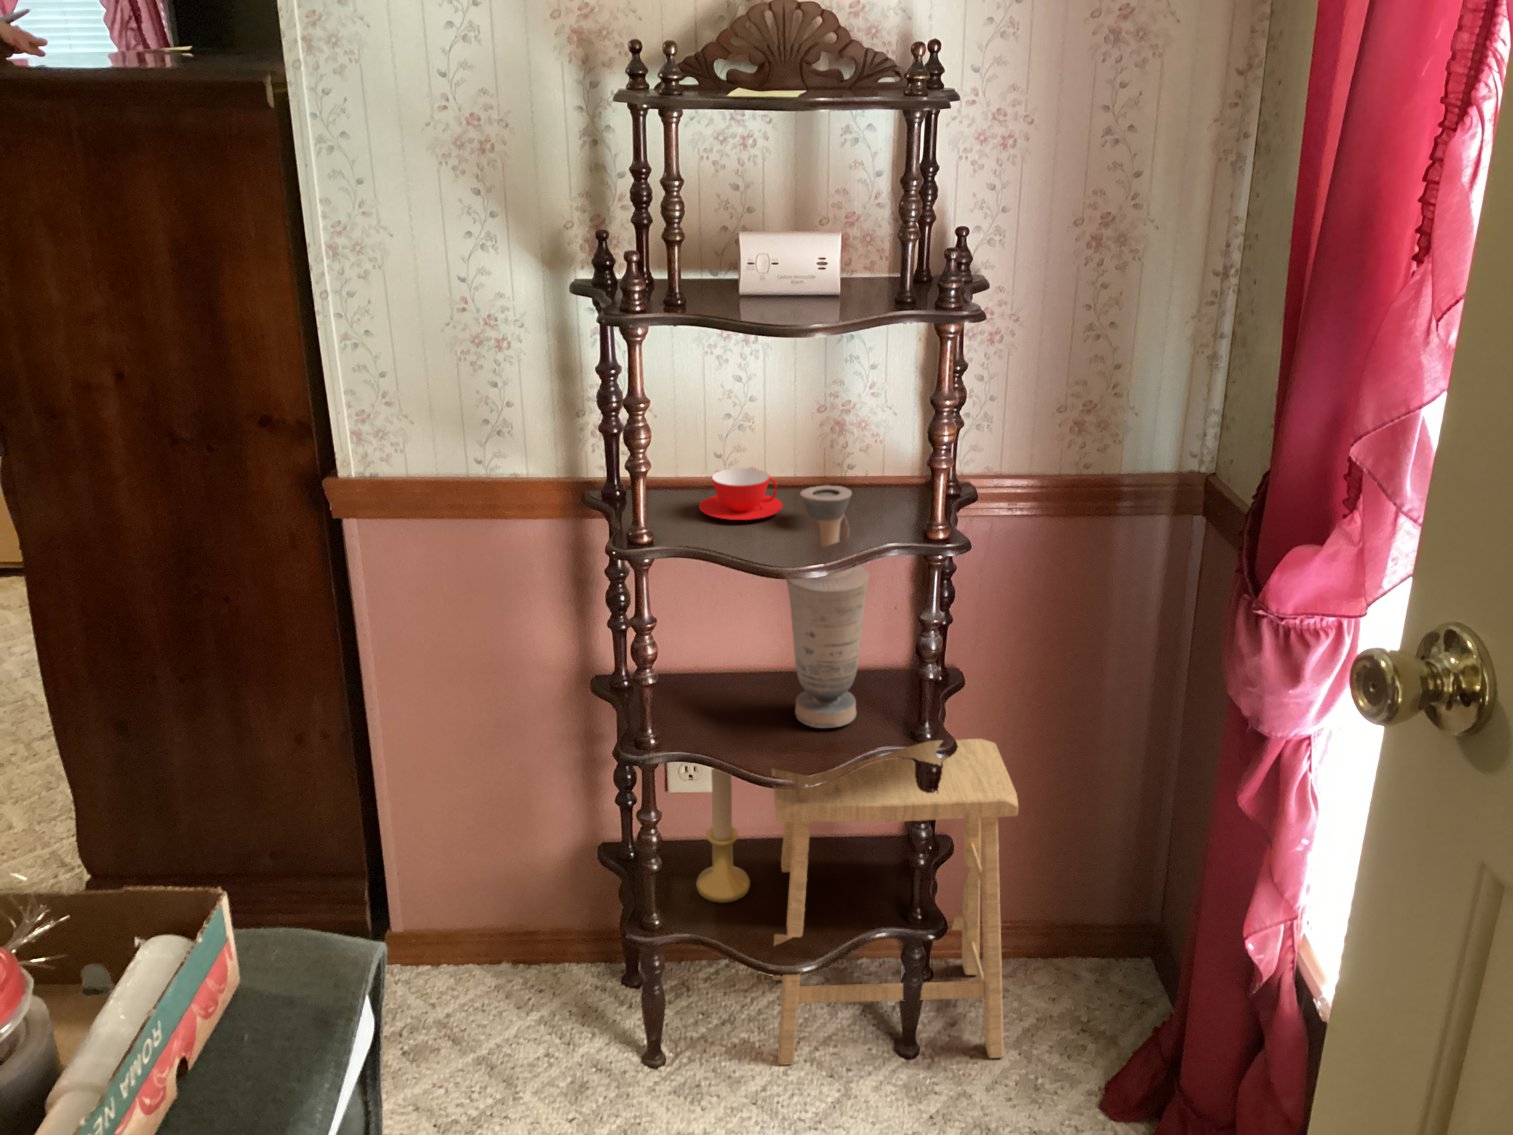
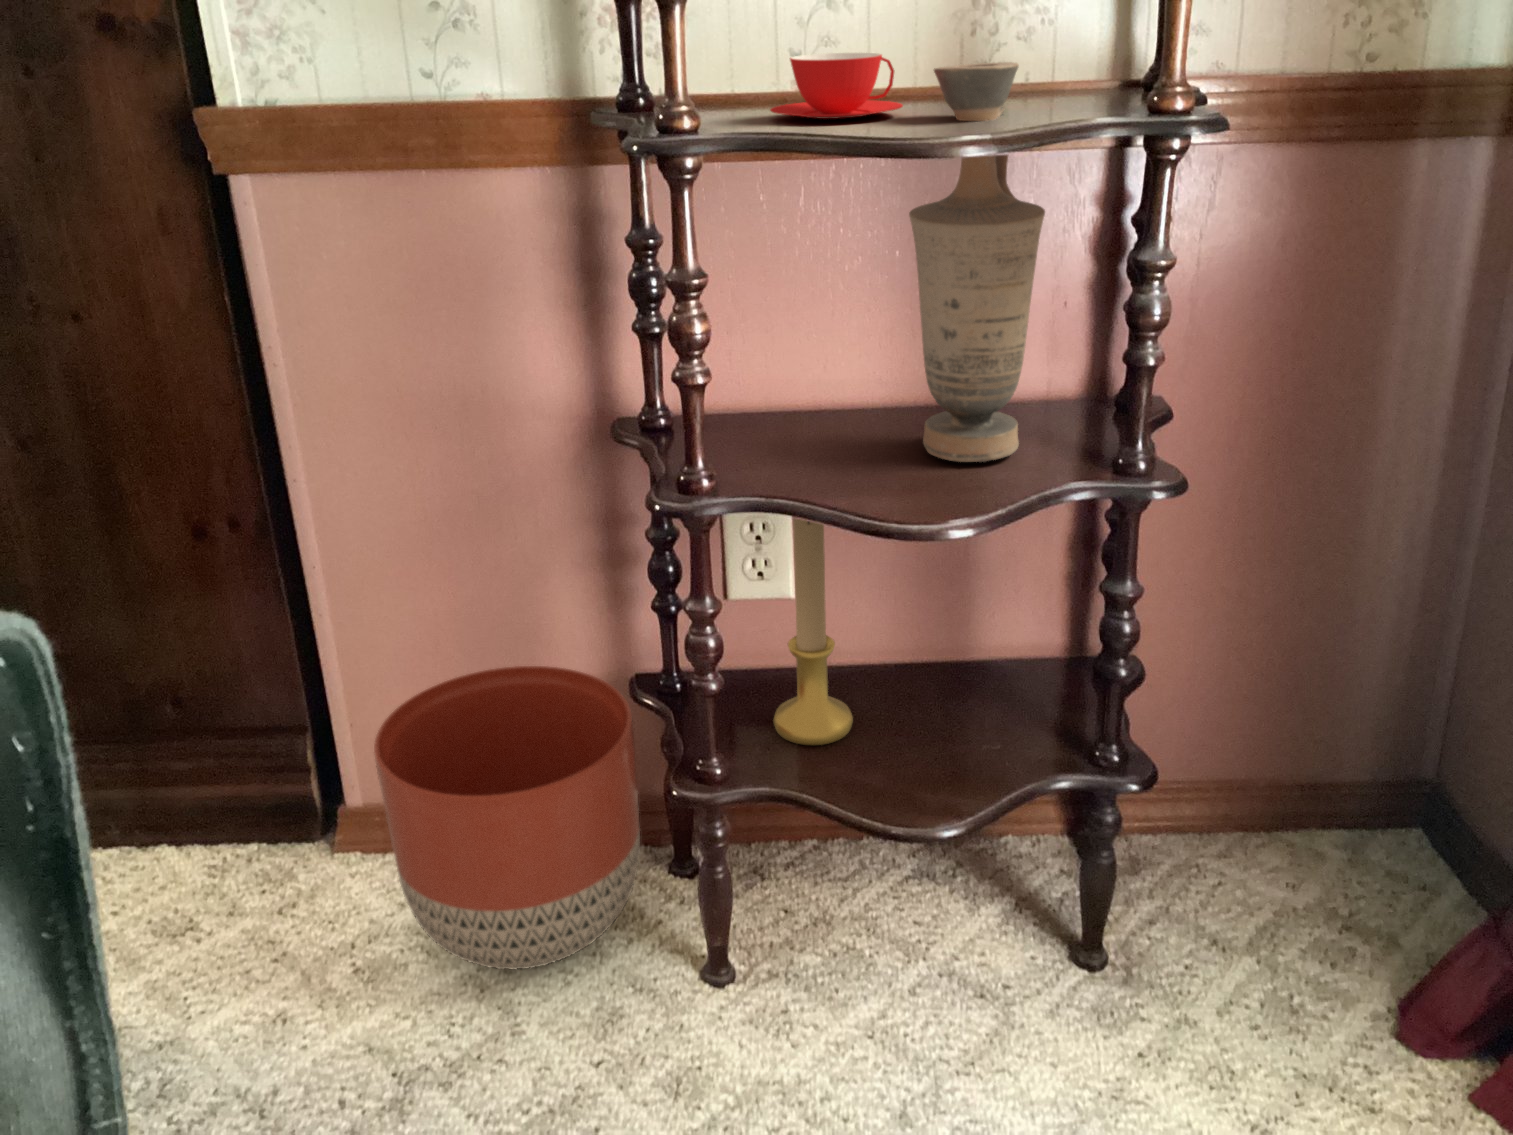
footstool: present [772,739,1019,1065] -> none [880,496,1276,981]
planter: none [425,840,603,1054] -> present [374,666,640,969]

